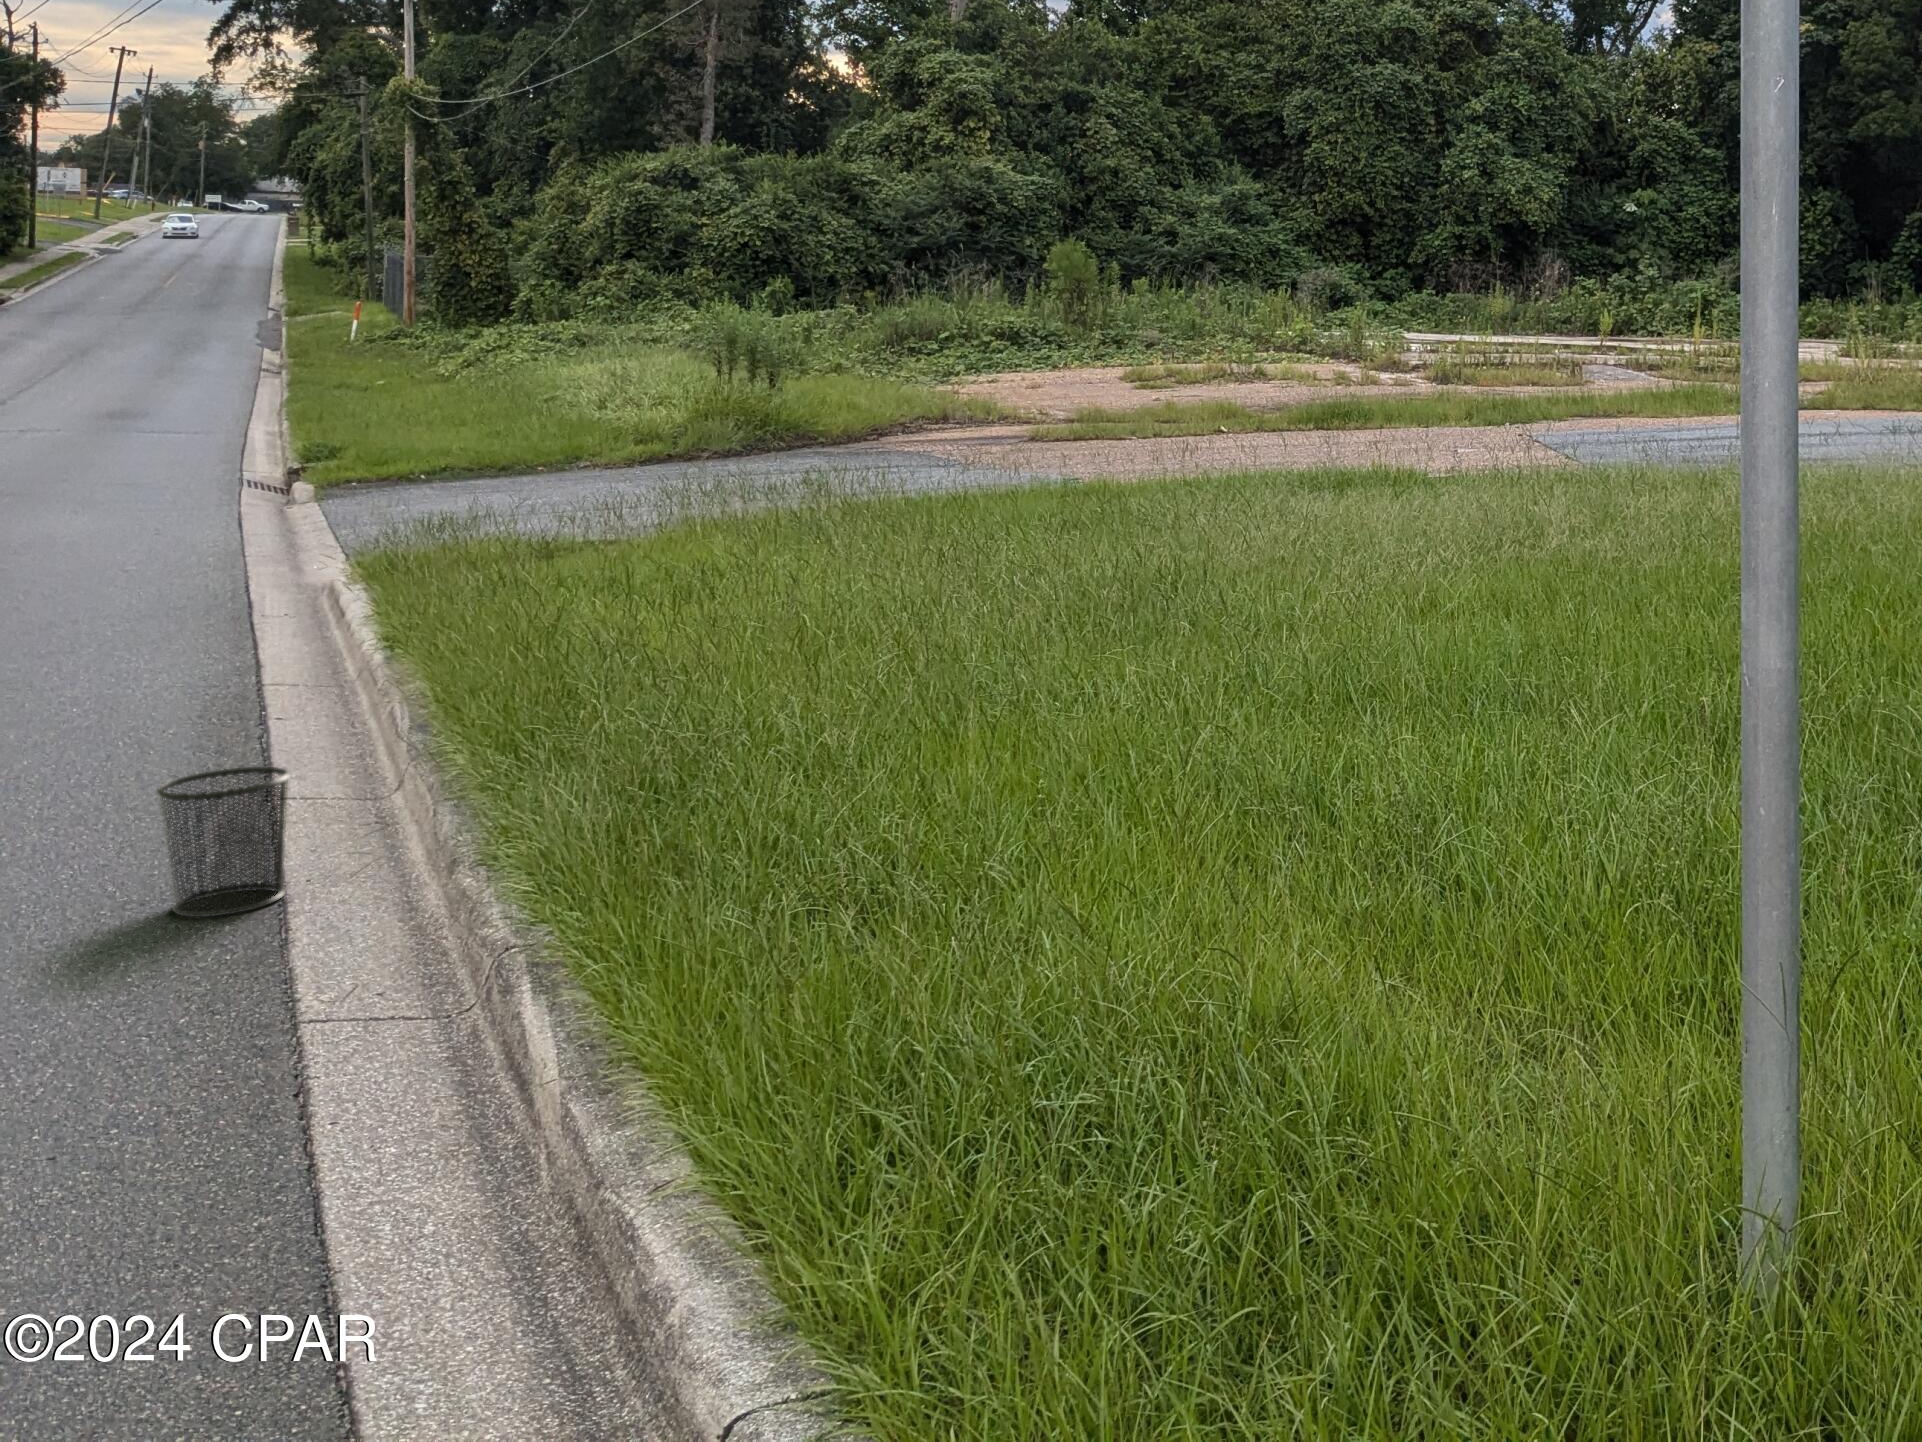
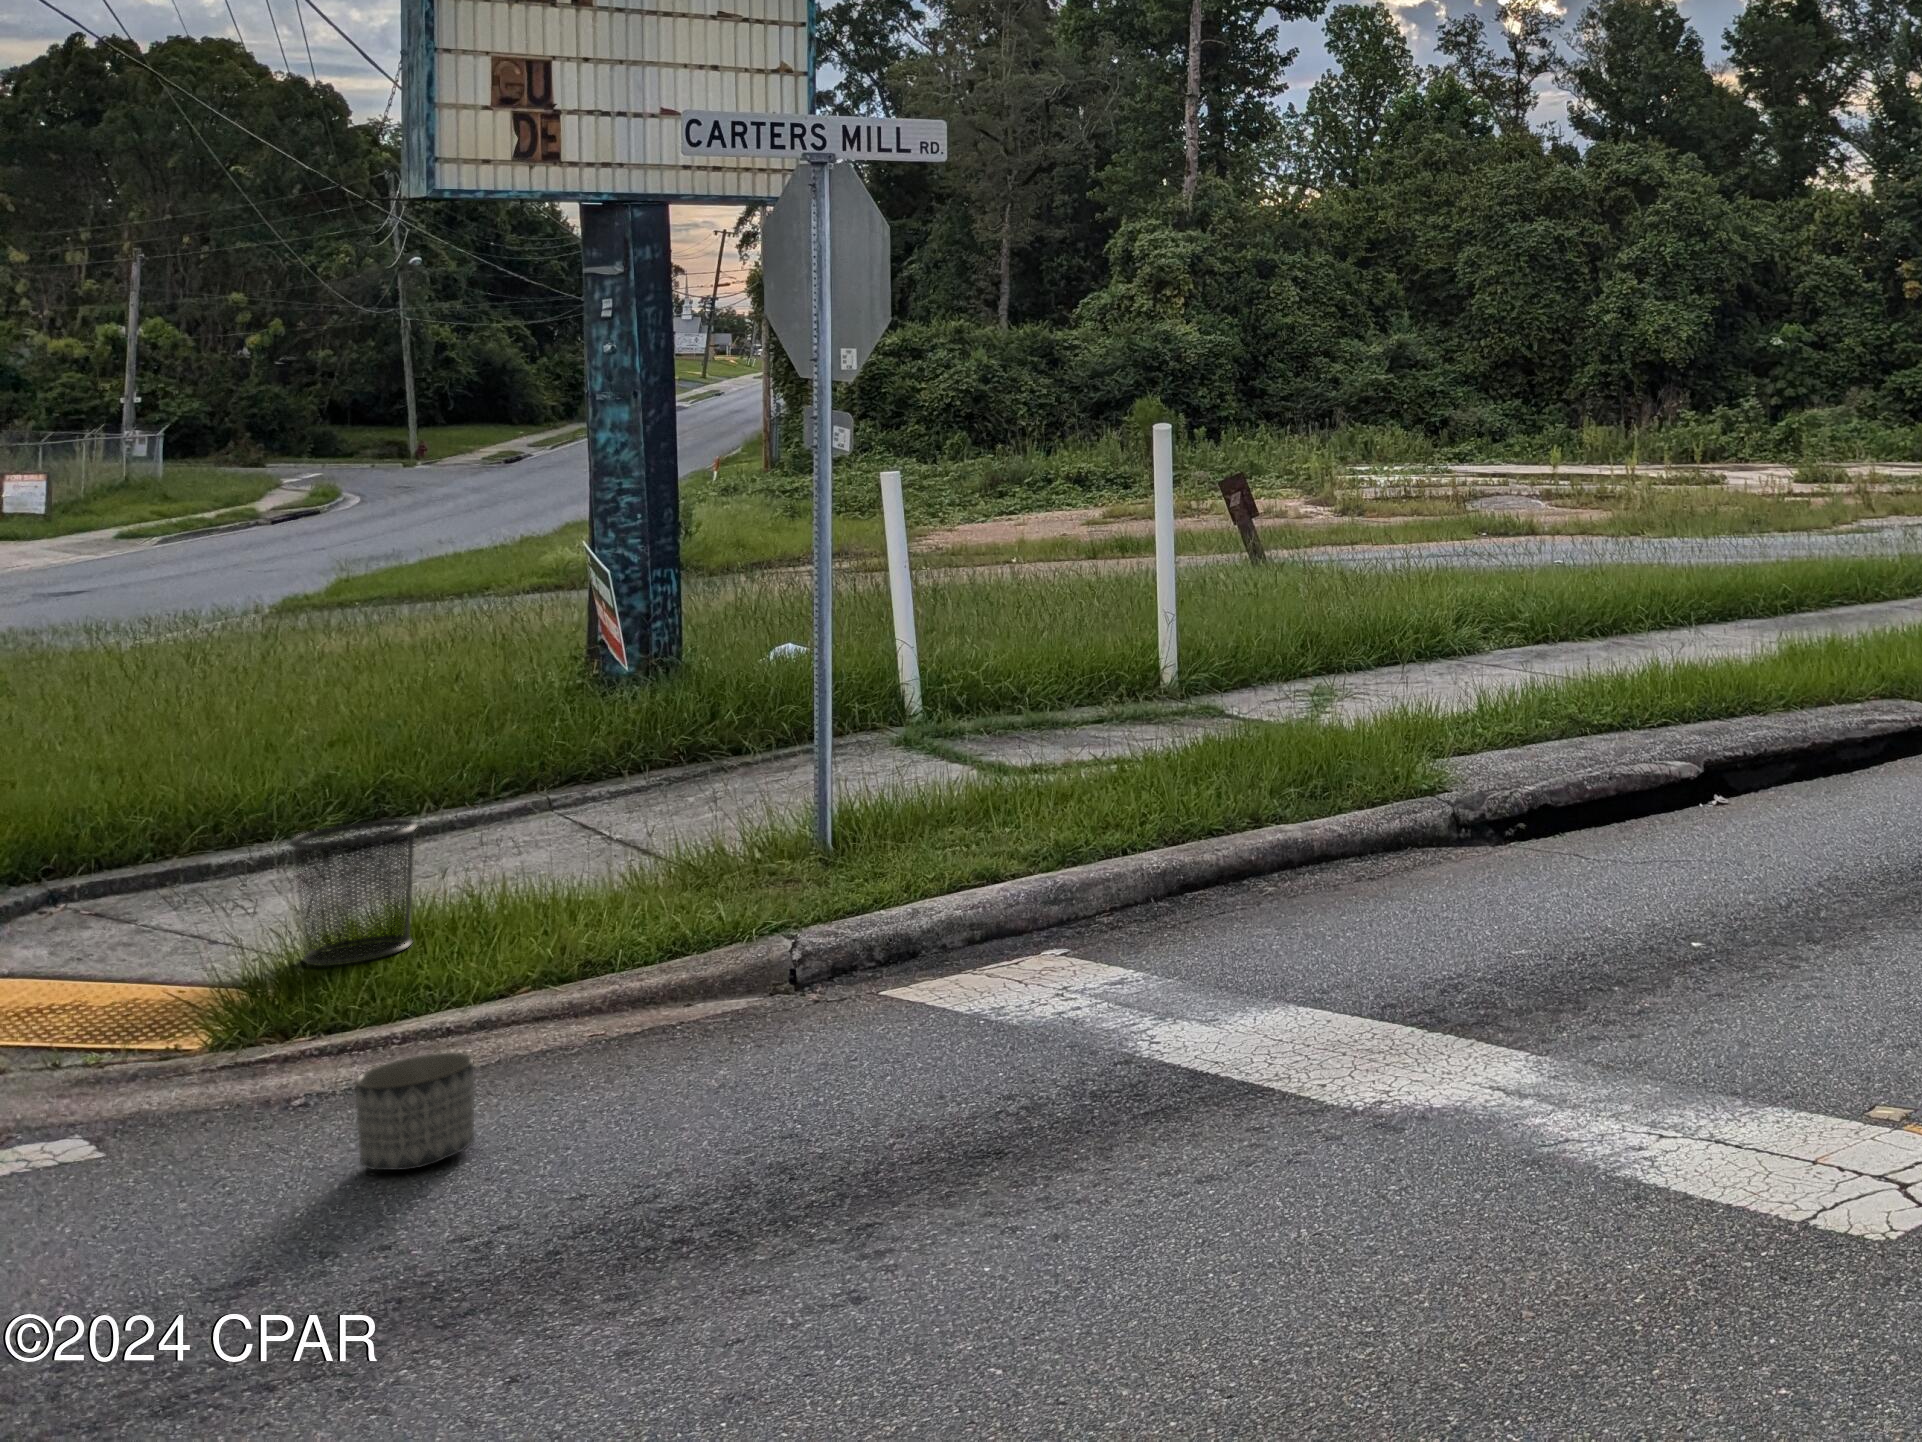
planter: none [302,1040,419,1157] -> present [355,1053,474,1170]

